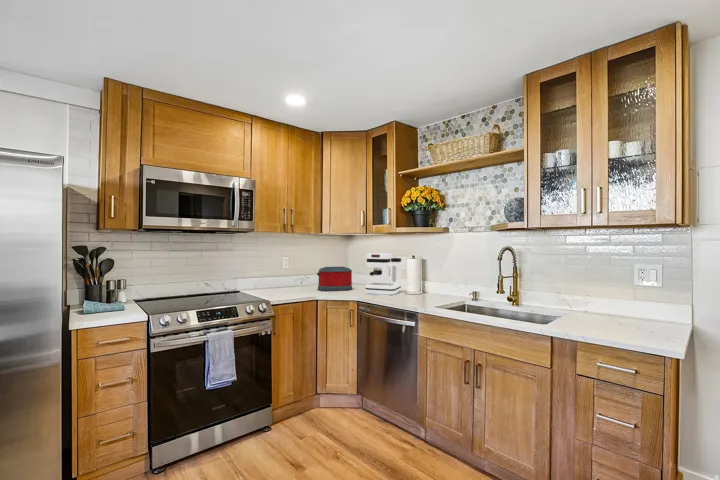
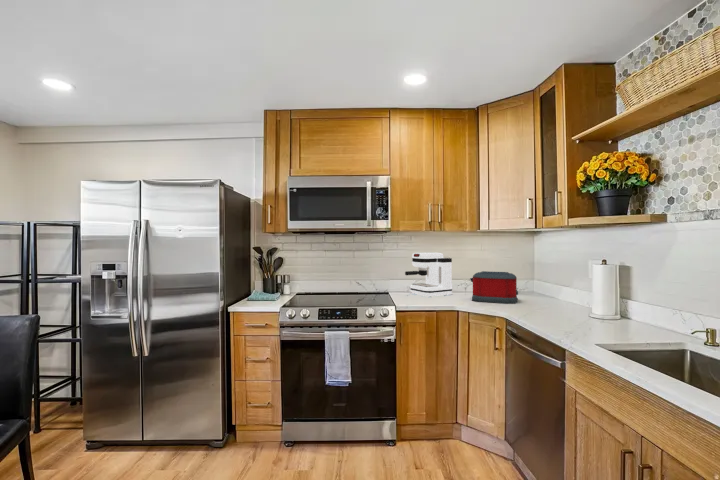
coffee maker: present [365,253,401,295] -> present [405,252,452,297]

